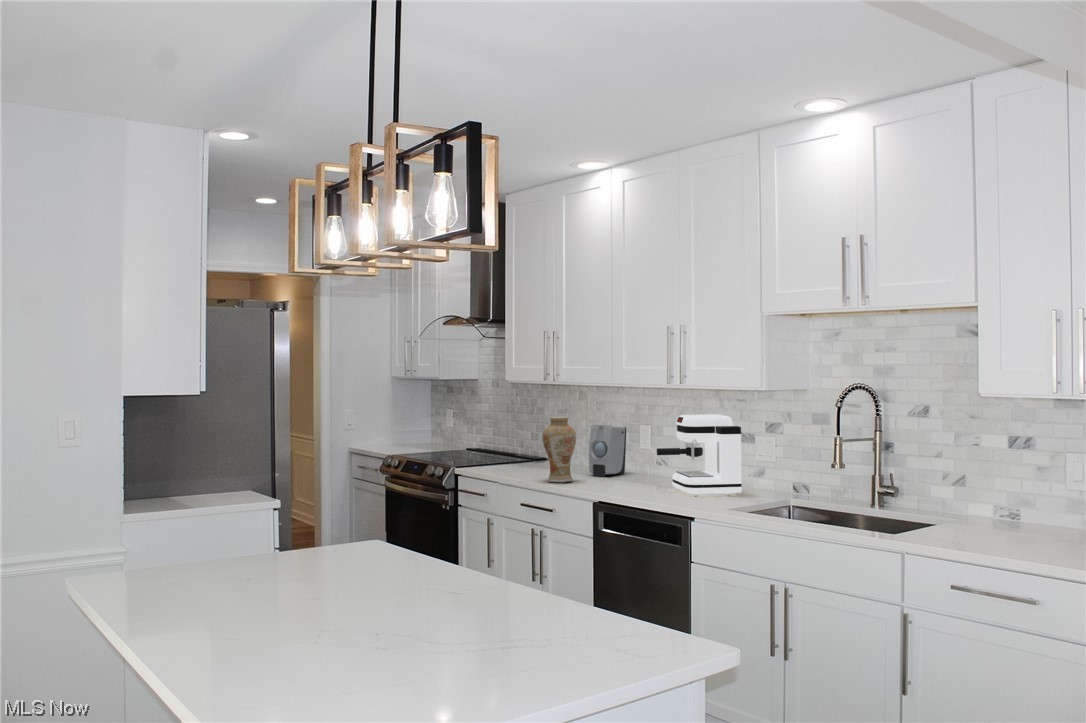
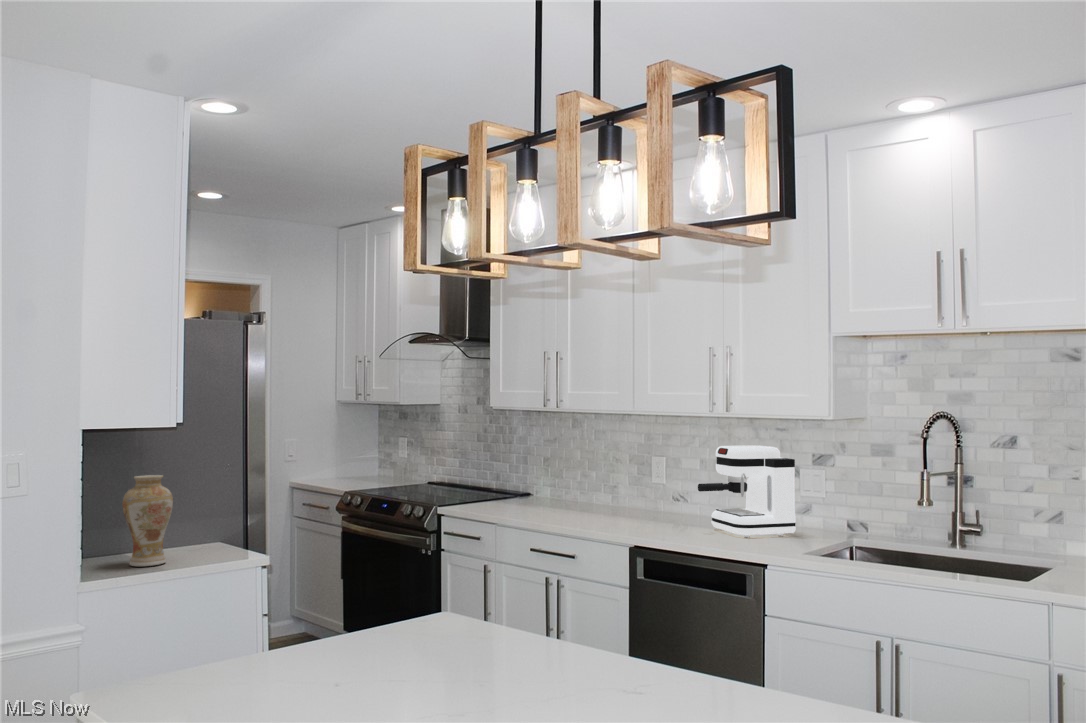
vase: present [542,417,576,482] -> present [123,475,173,567]
soap dispenser: present [589,425,626,477] -> none [600,457,638,515]

